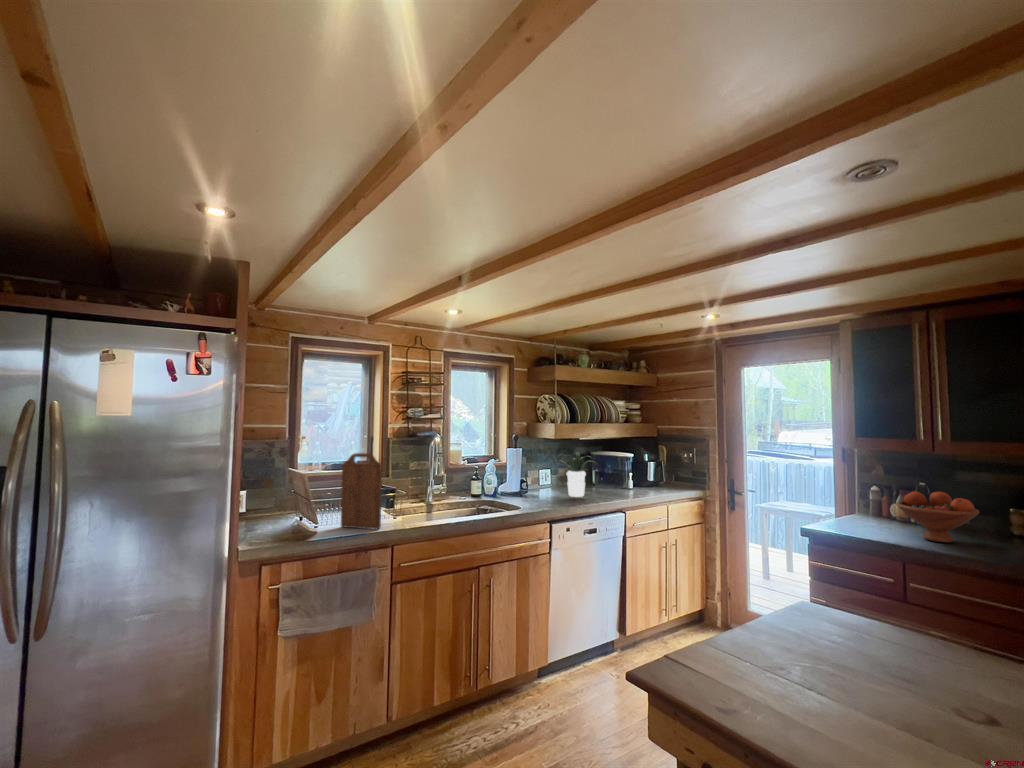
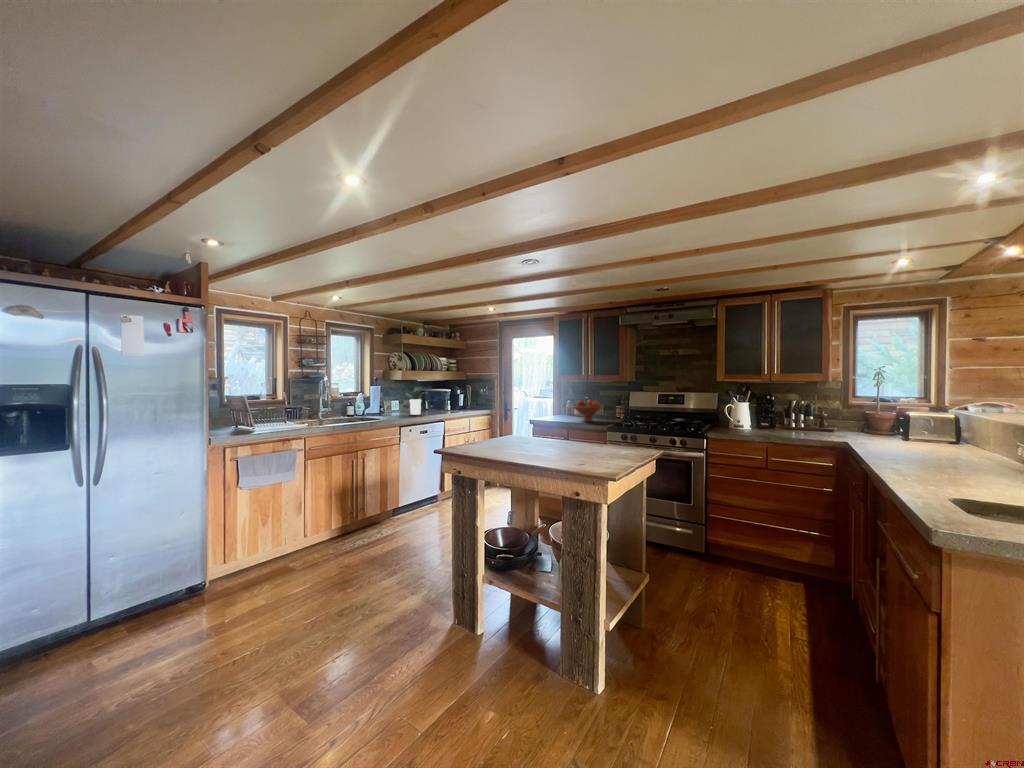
cutting board: present [341,453,382,529] -> none [268,384,297,429]

